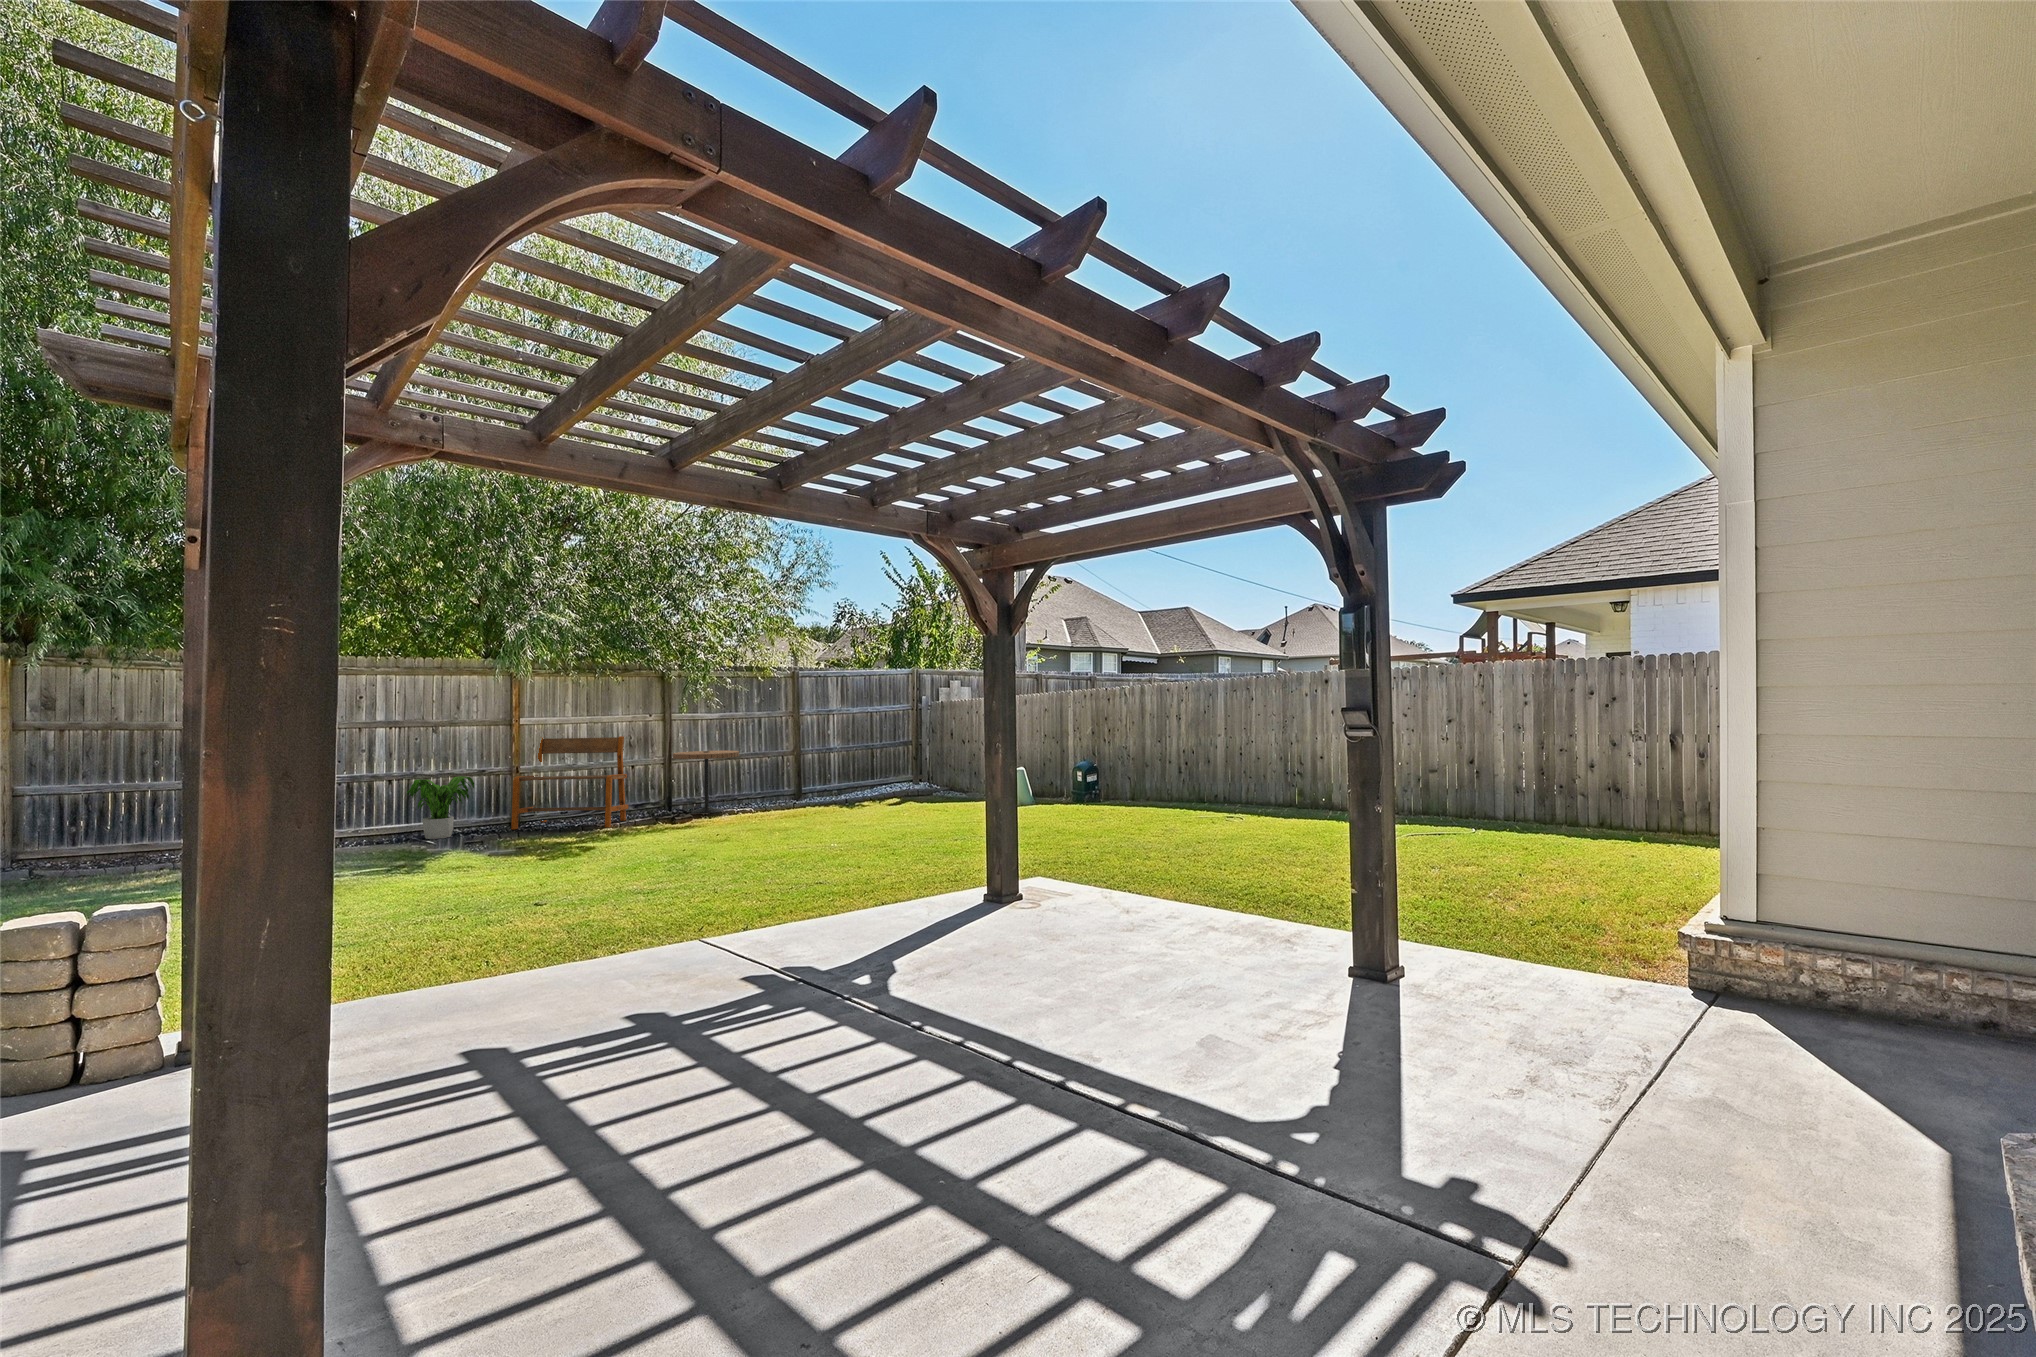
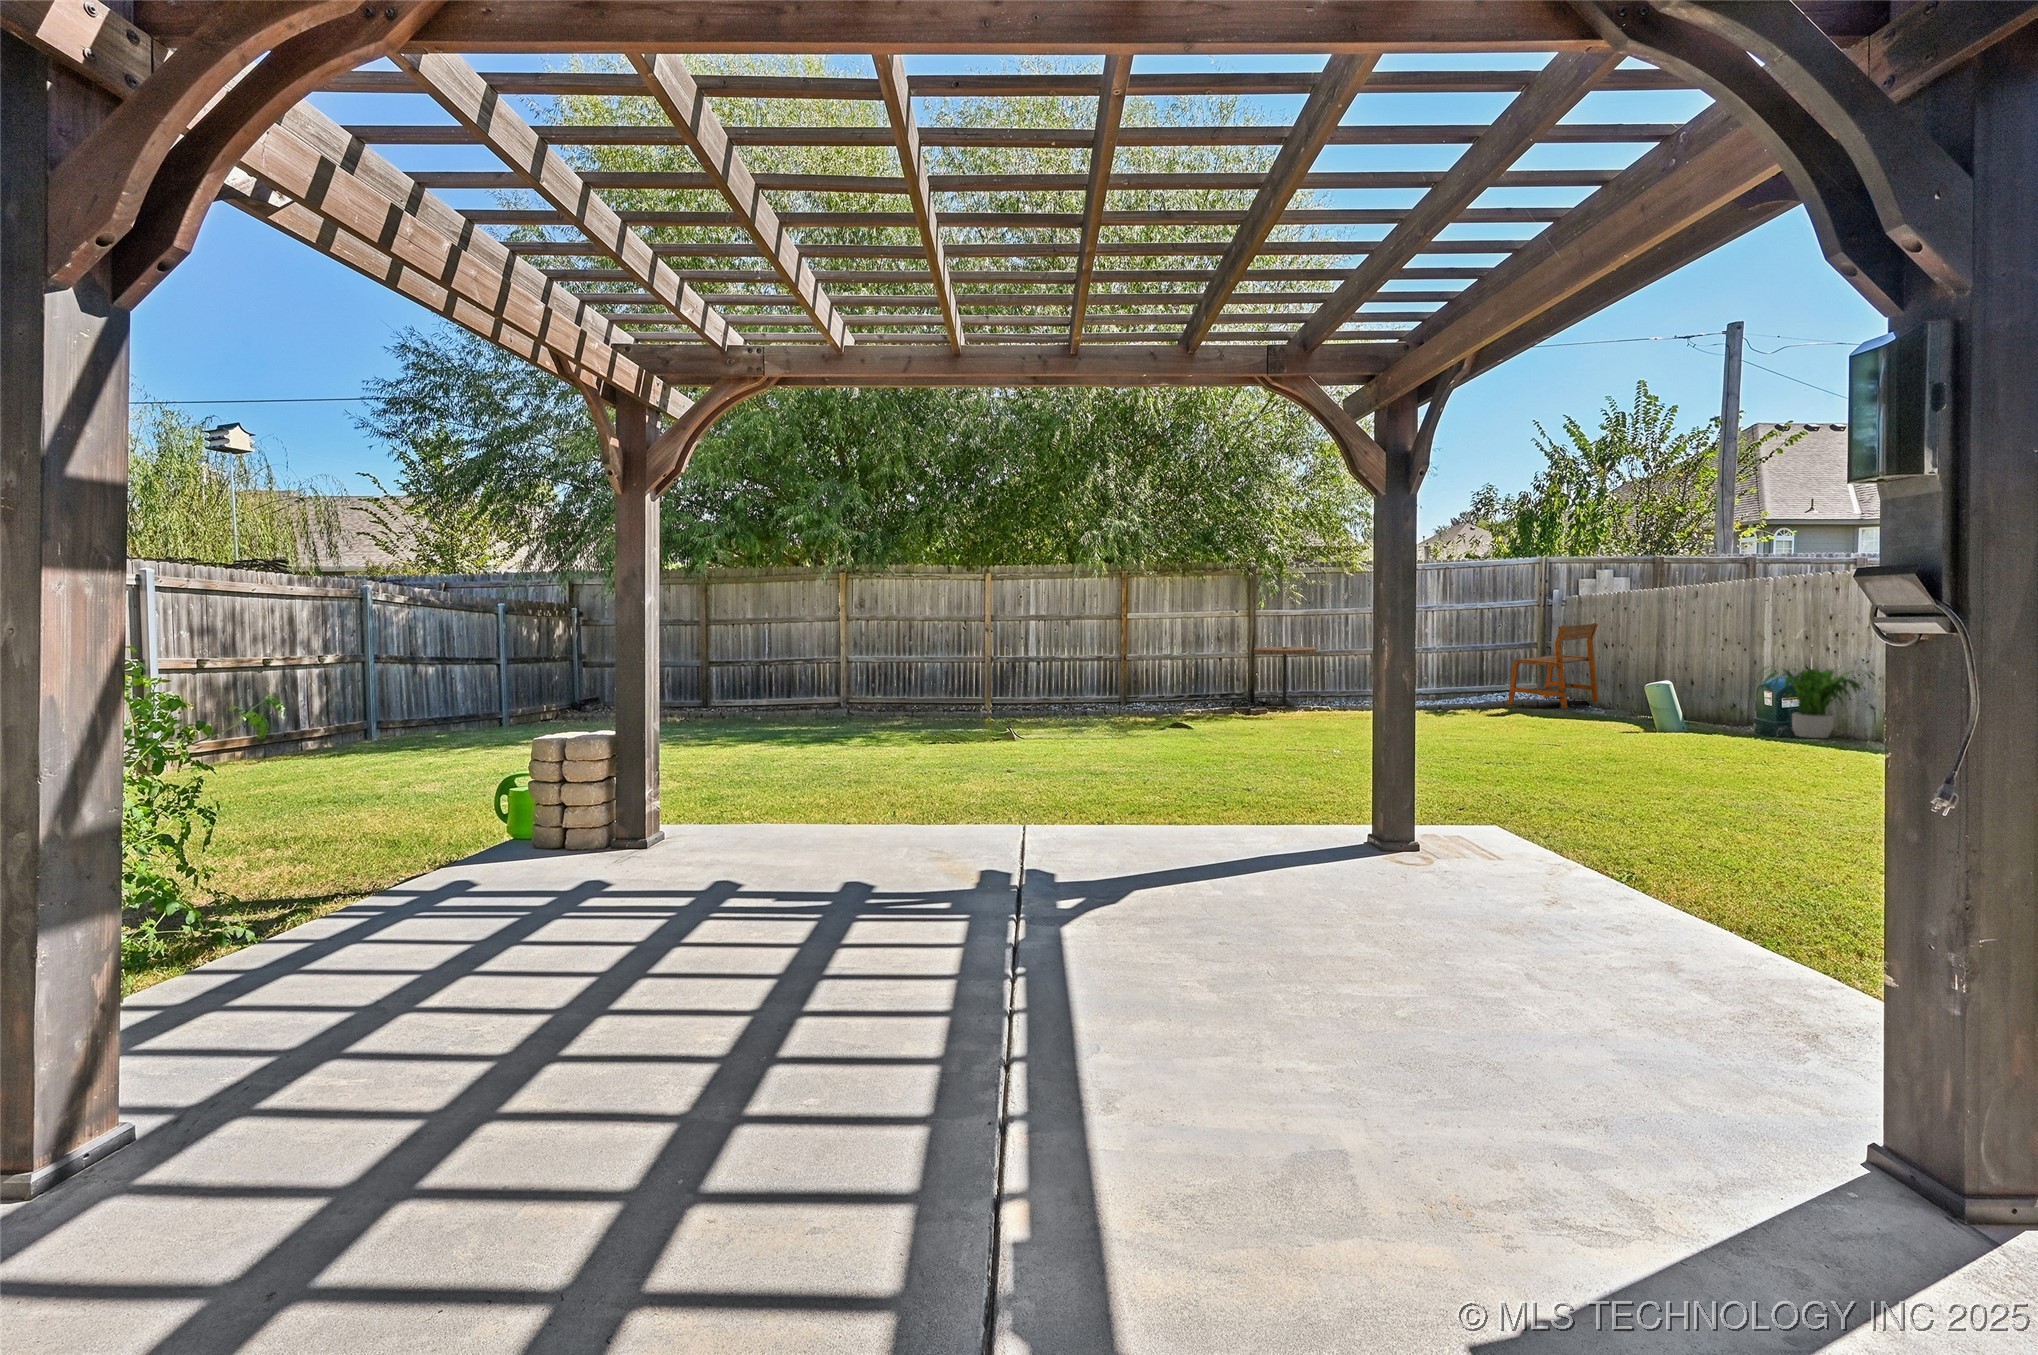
bench: present [511,736,628,829] -> present [1508,623,1598,708]
potted plant: present [407,776,474,839] -> present [1759,667,1872,738]

